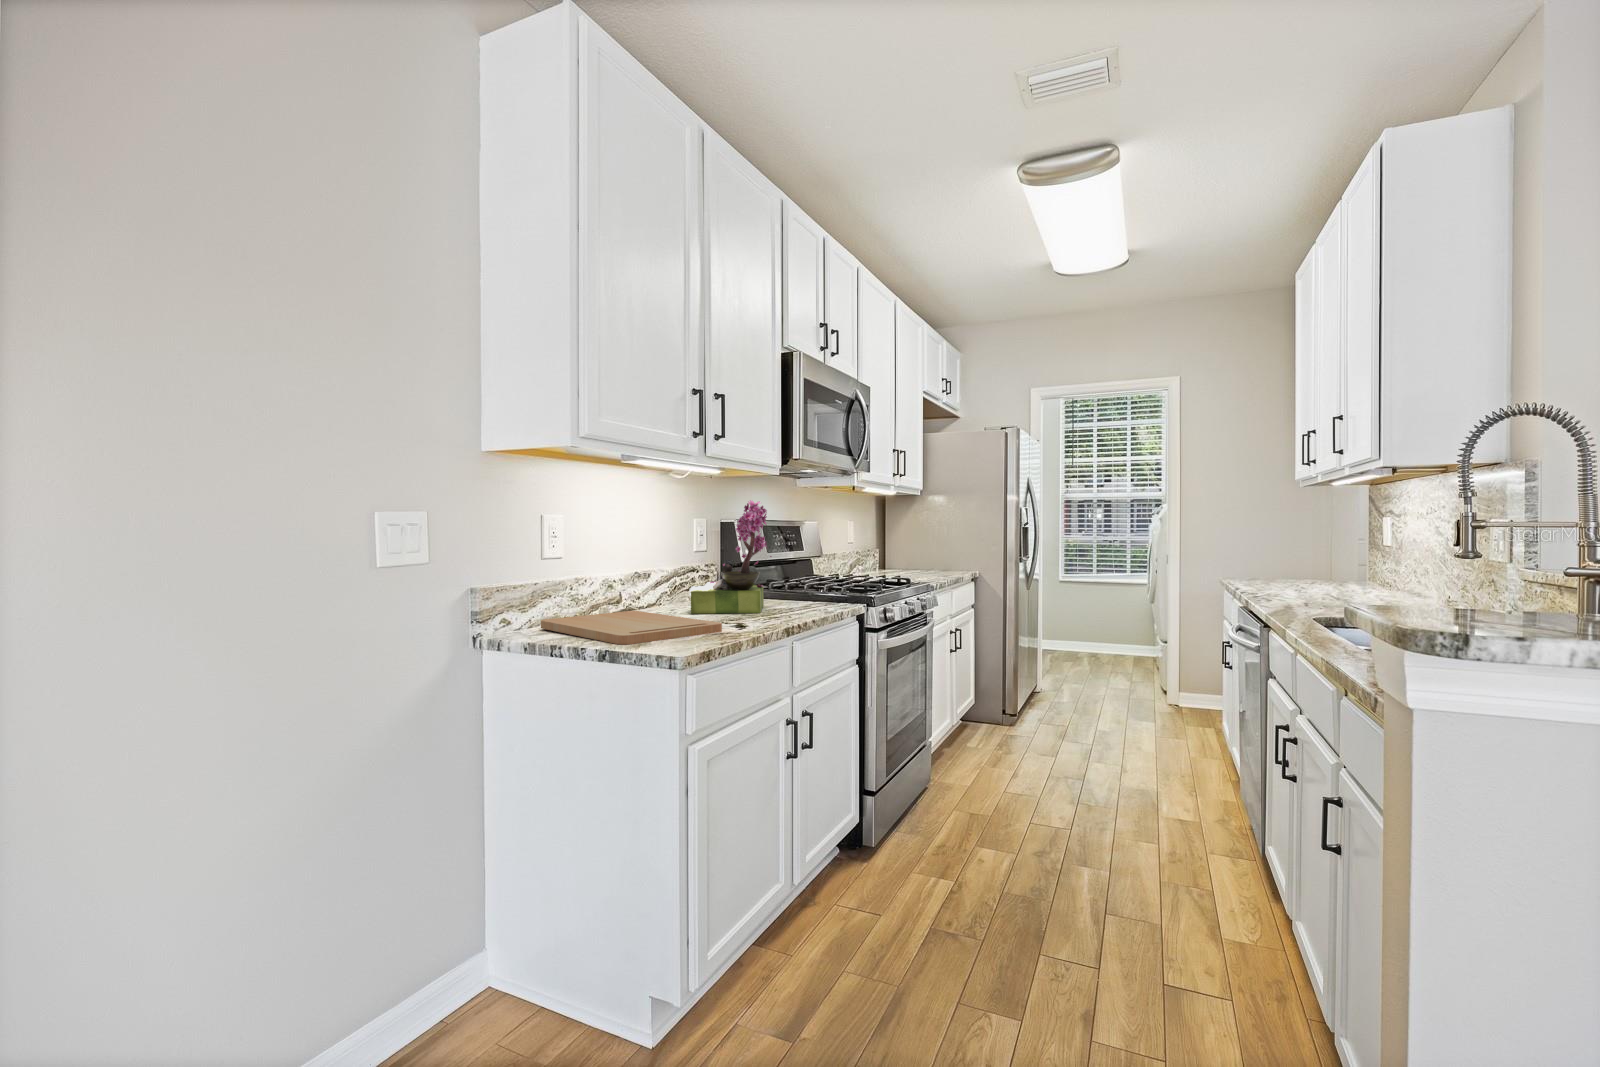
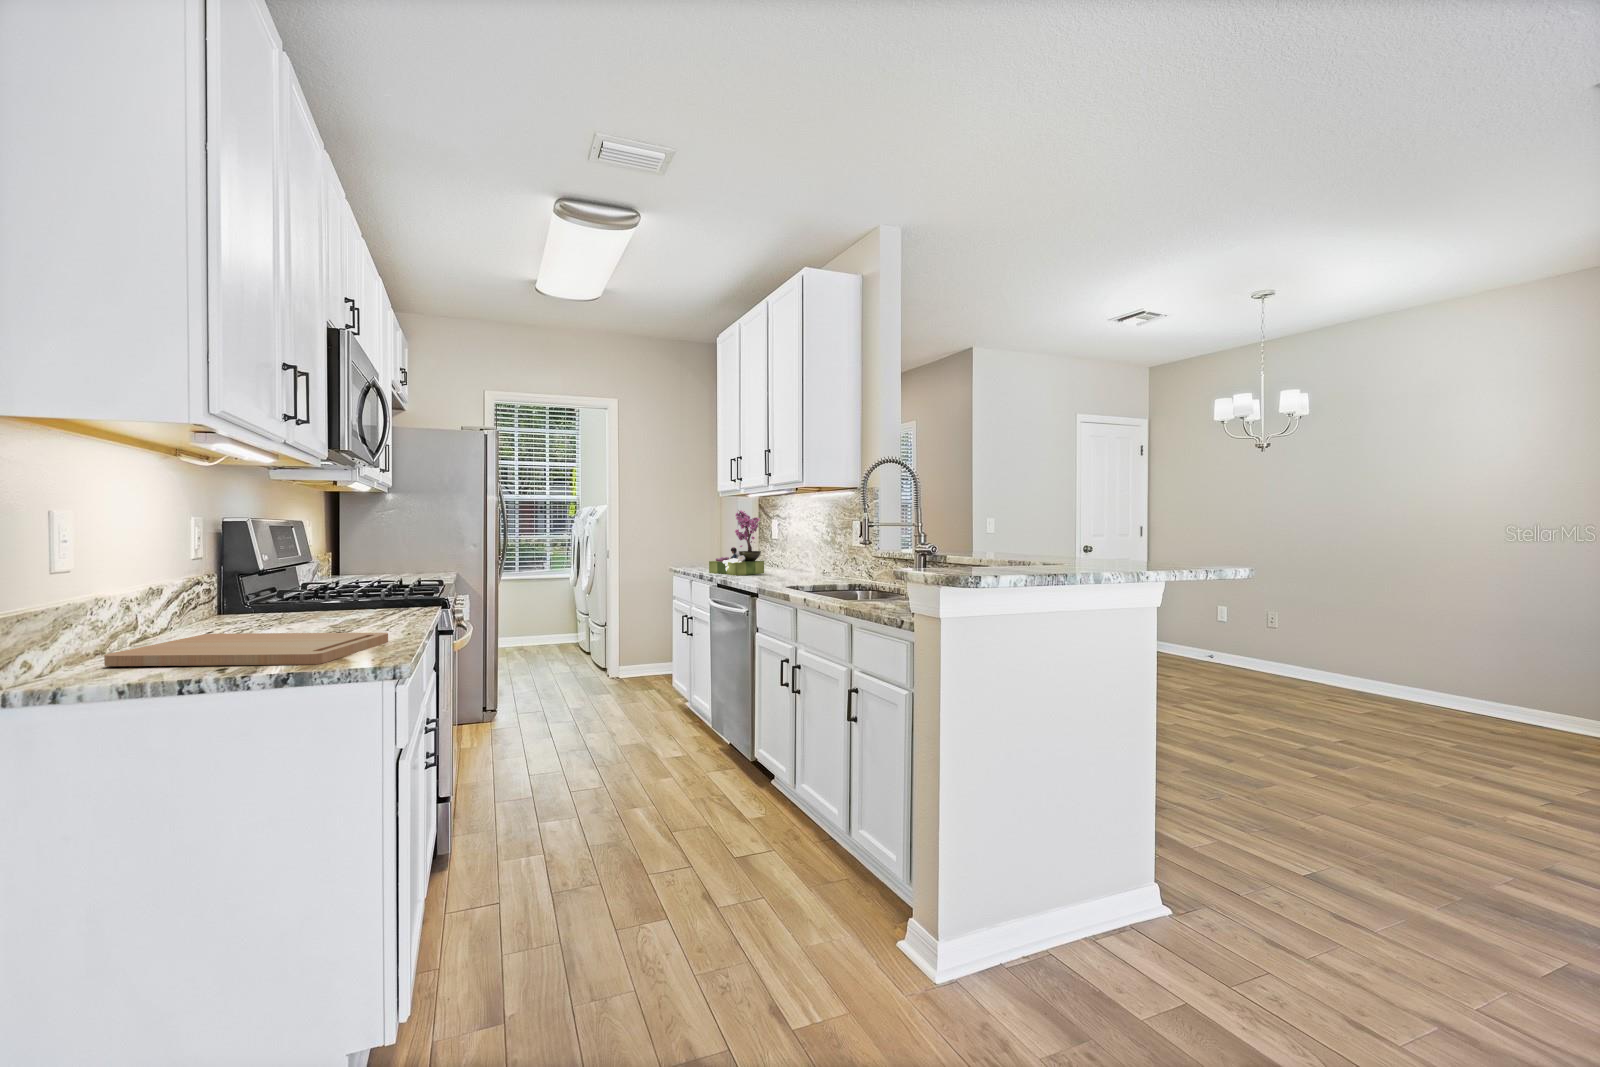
flower arrangement: present [689,500,772,614] -> present [709,510,764,576]

